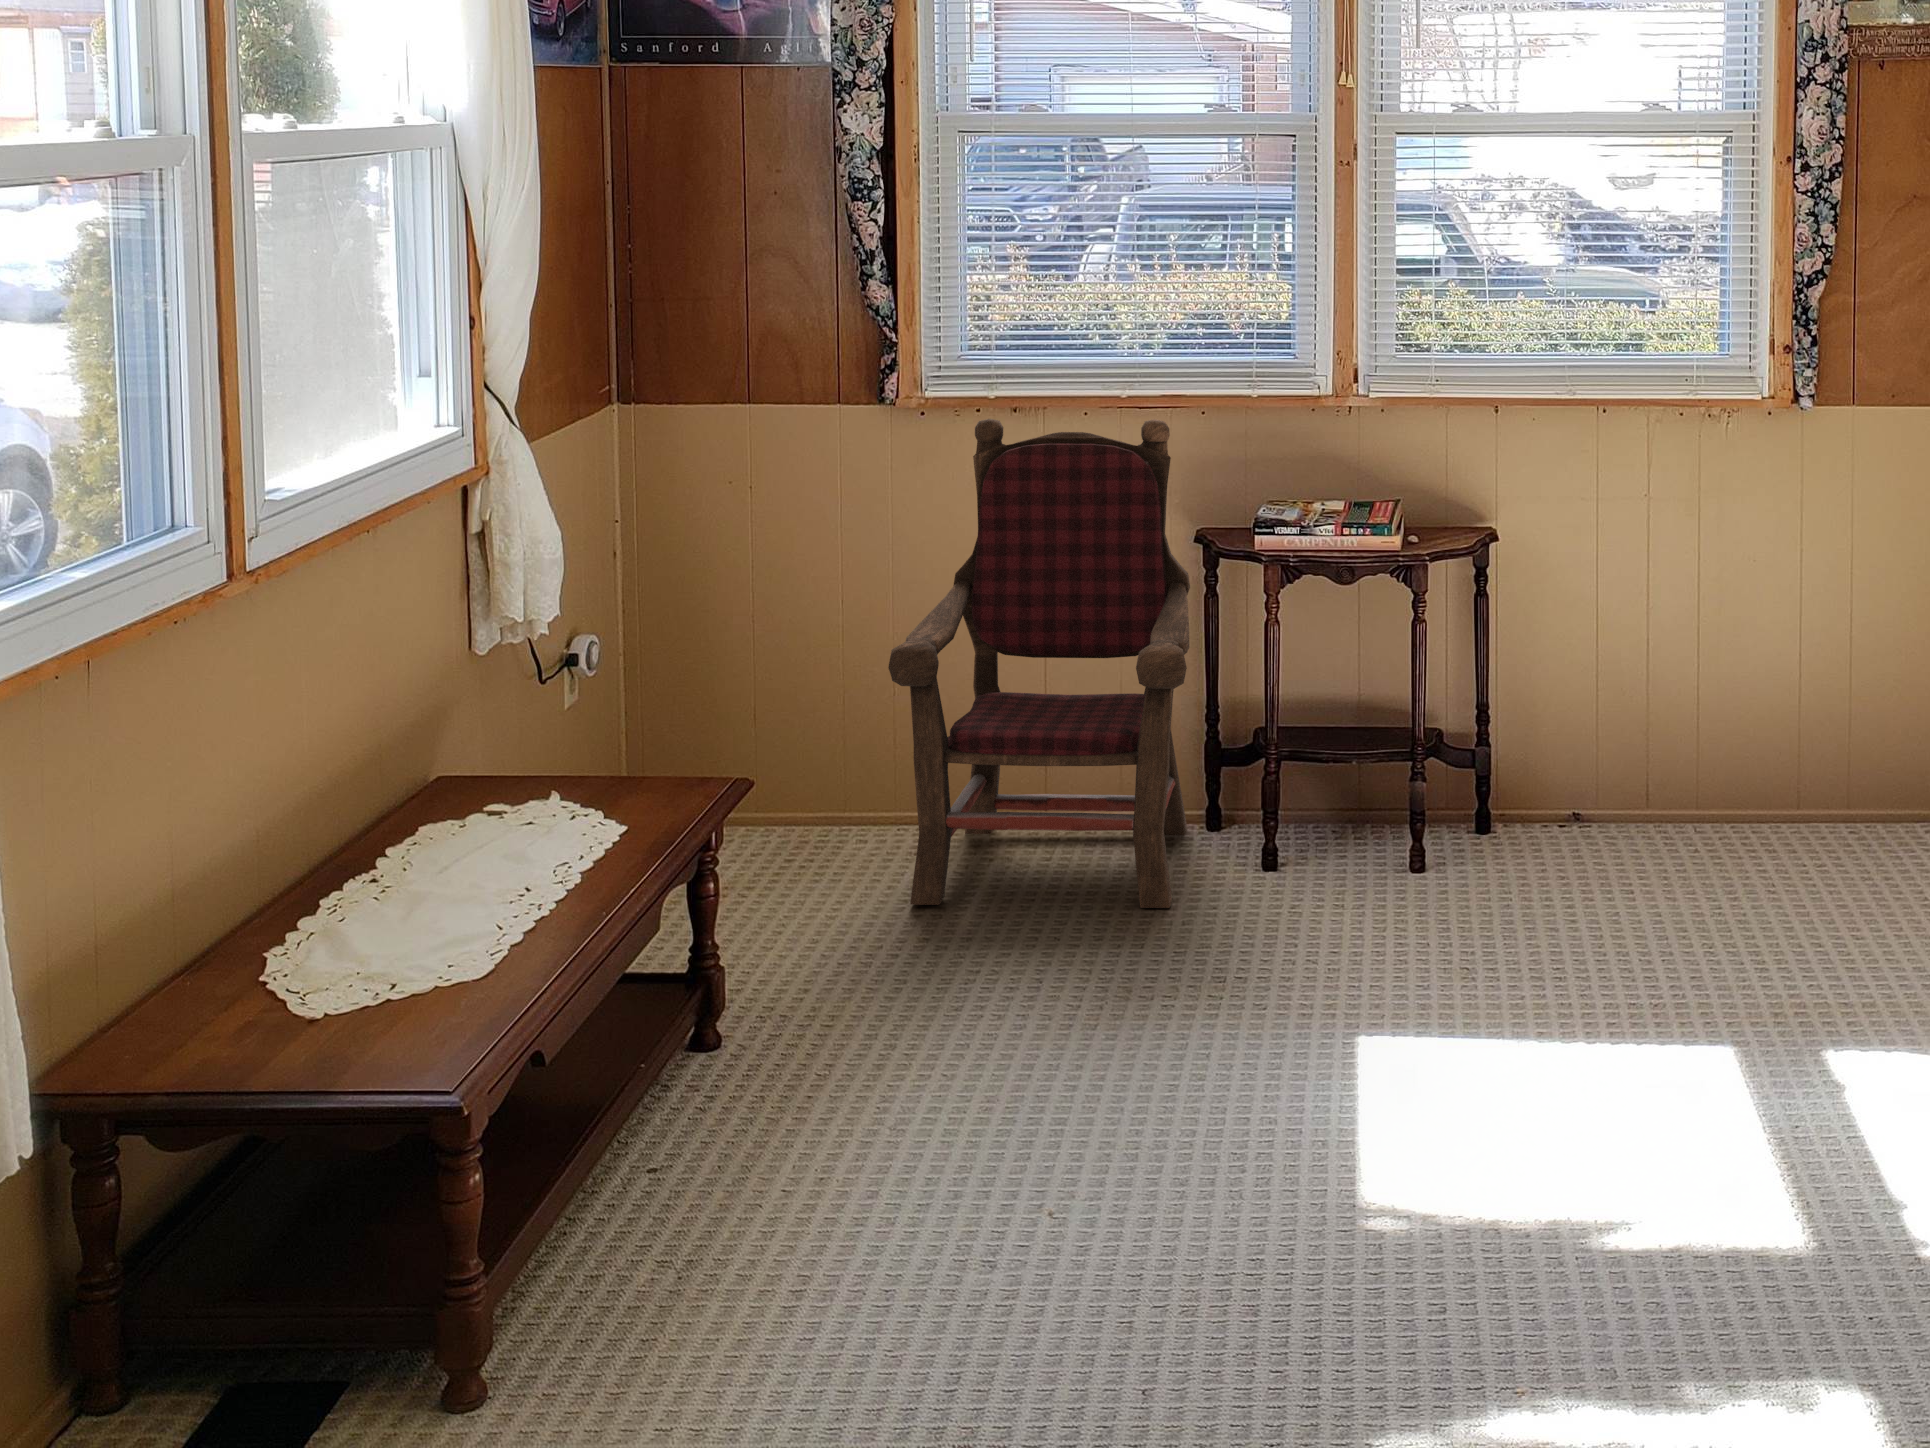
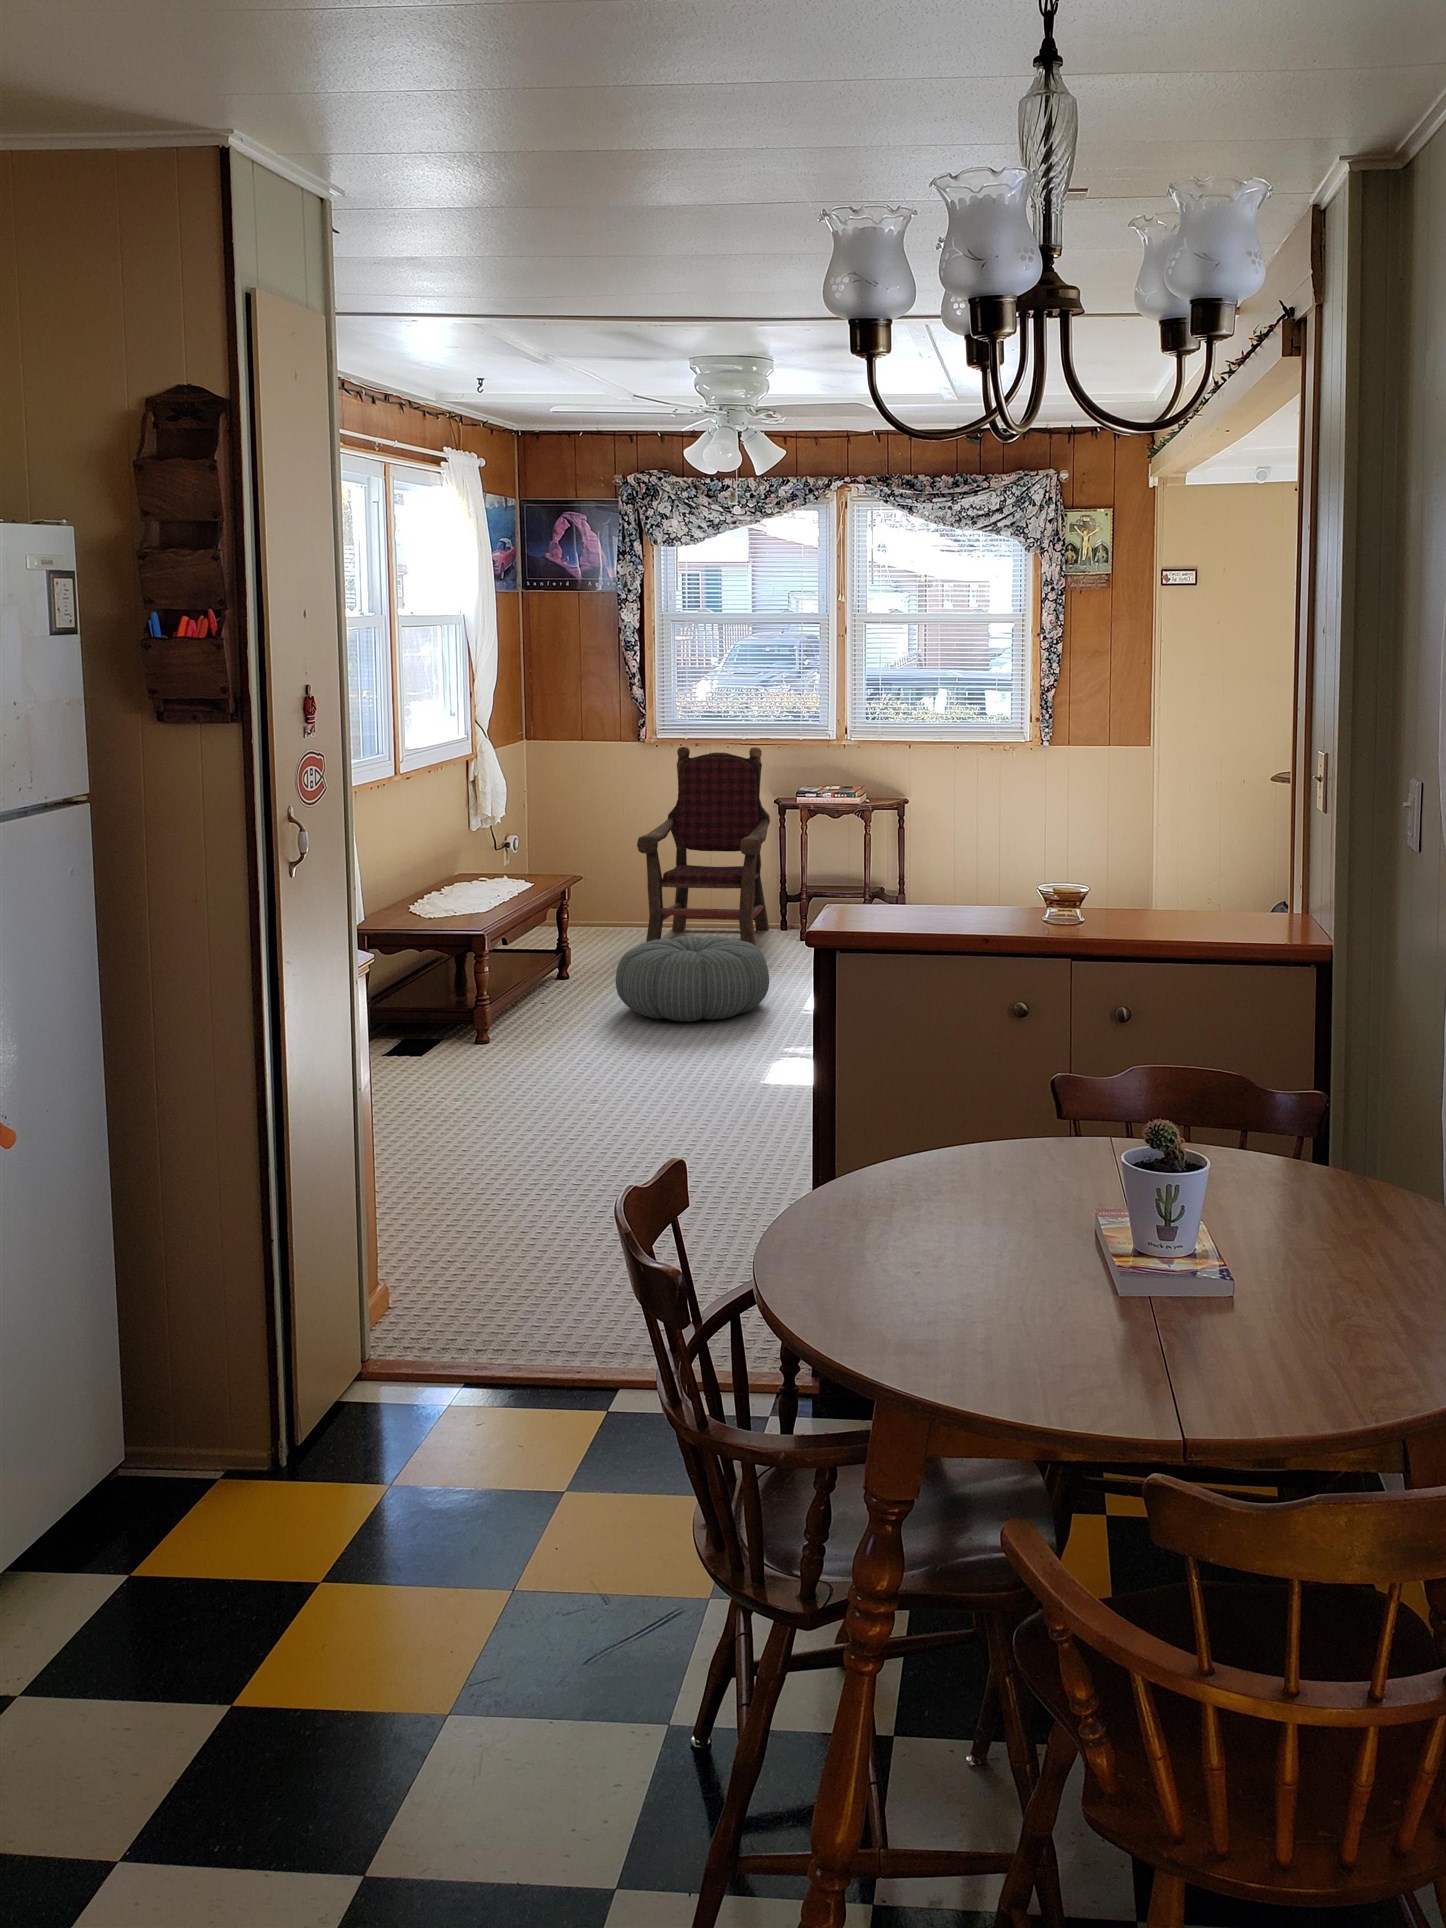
pouf: none [855,973,1274,1270] -> present [616,936,769,1021]

